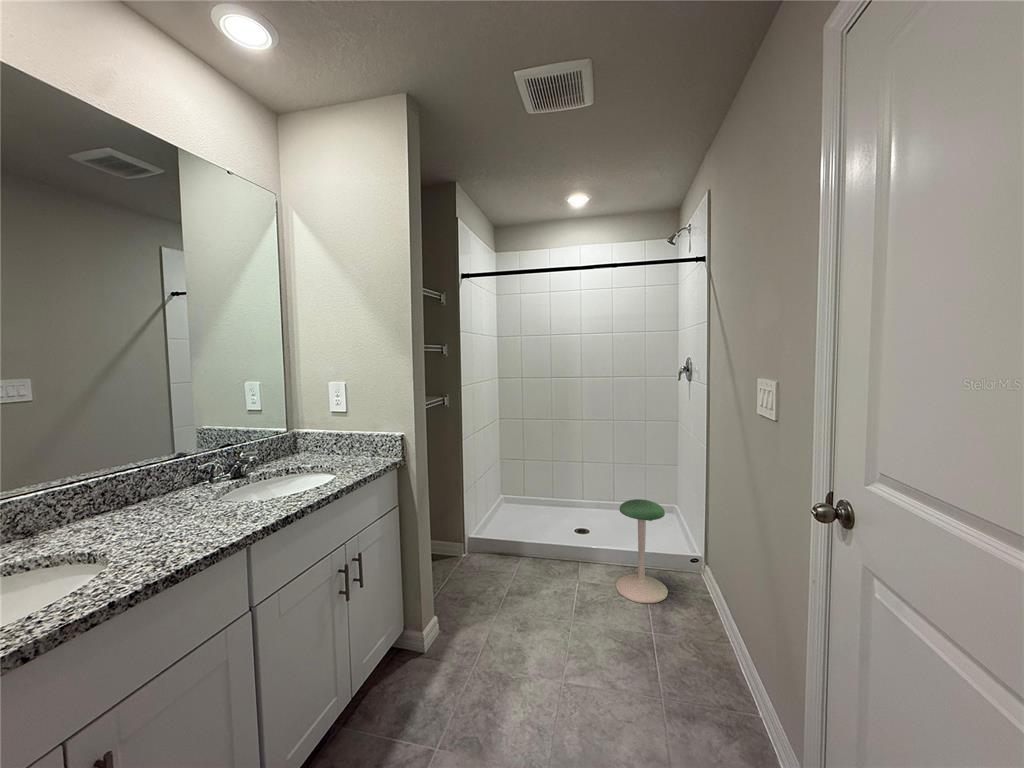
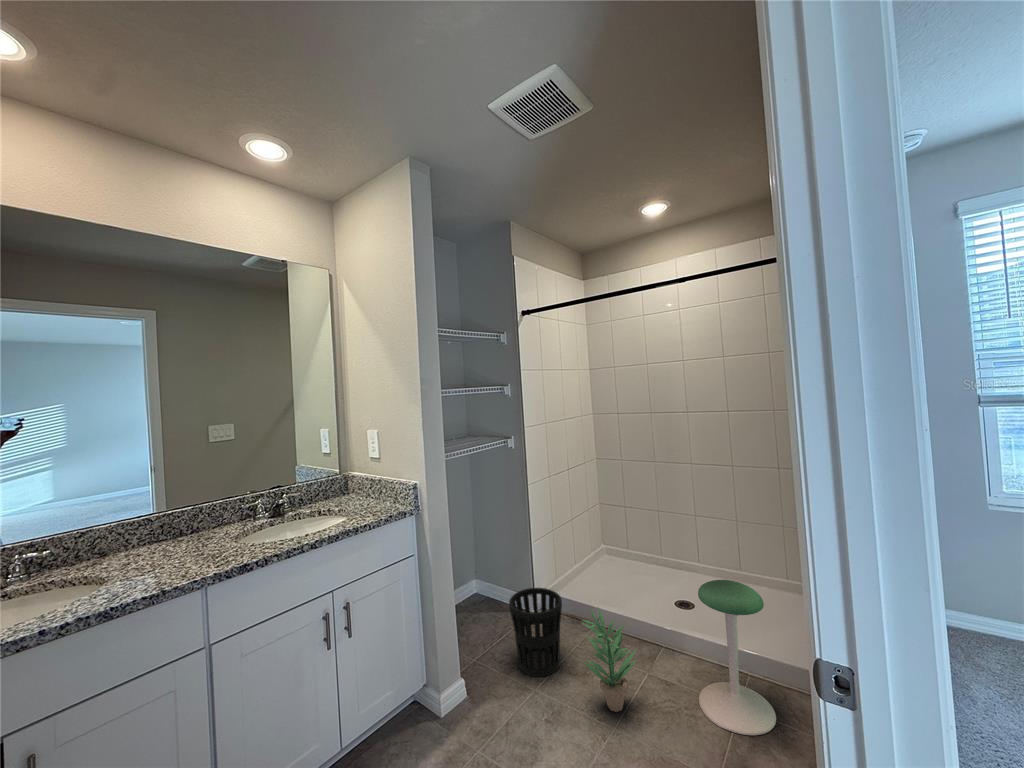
wastebasket: none [464,529,511,603] -> present [509,588,562,677]
potted plant: none [541,532,582,611] -> present [582,608,636,712]

